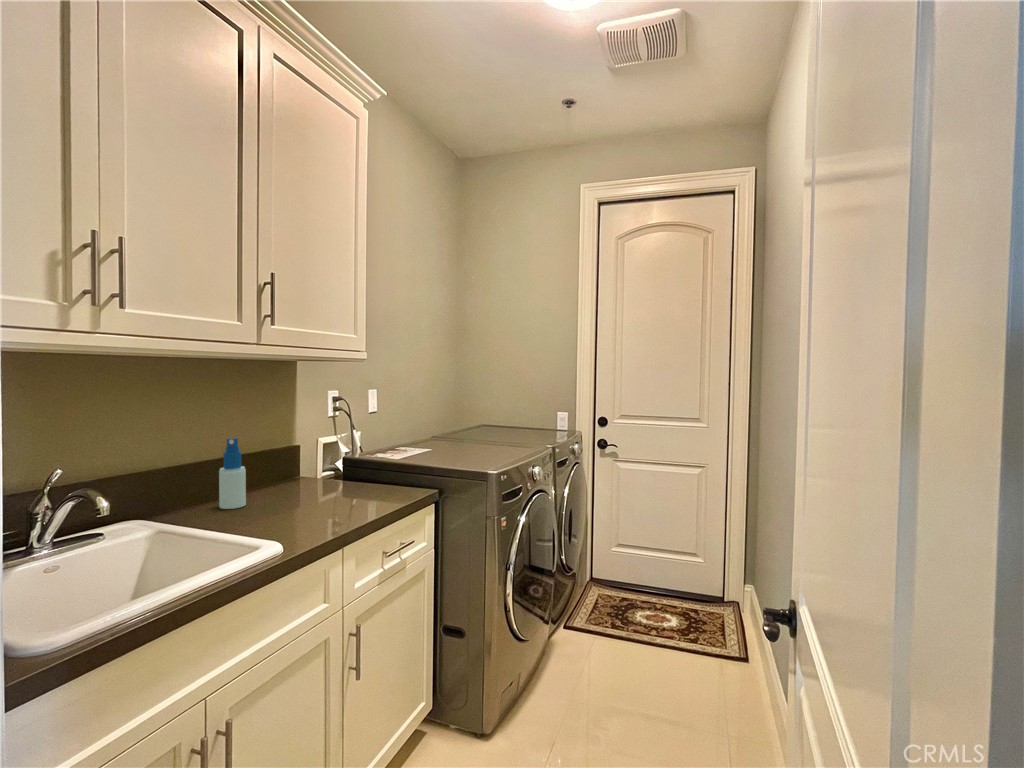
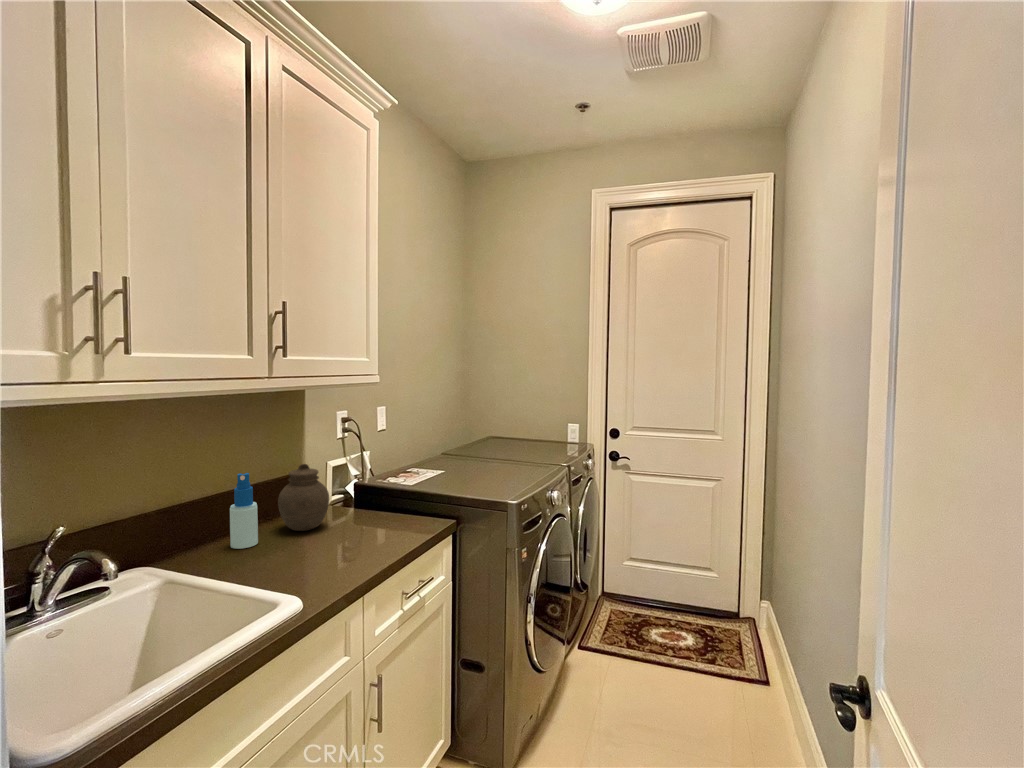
jar: none [266,433,315,497] -> present [278,464,329,531]

